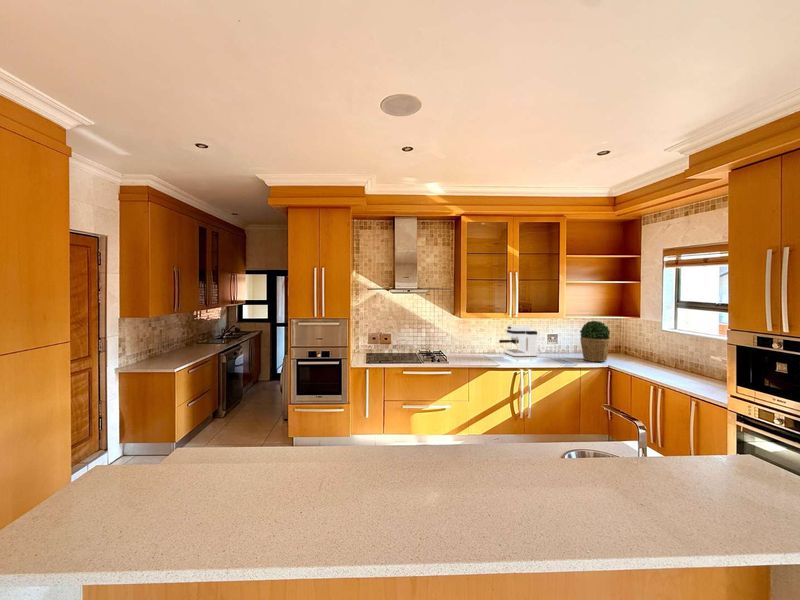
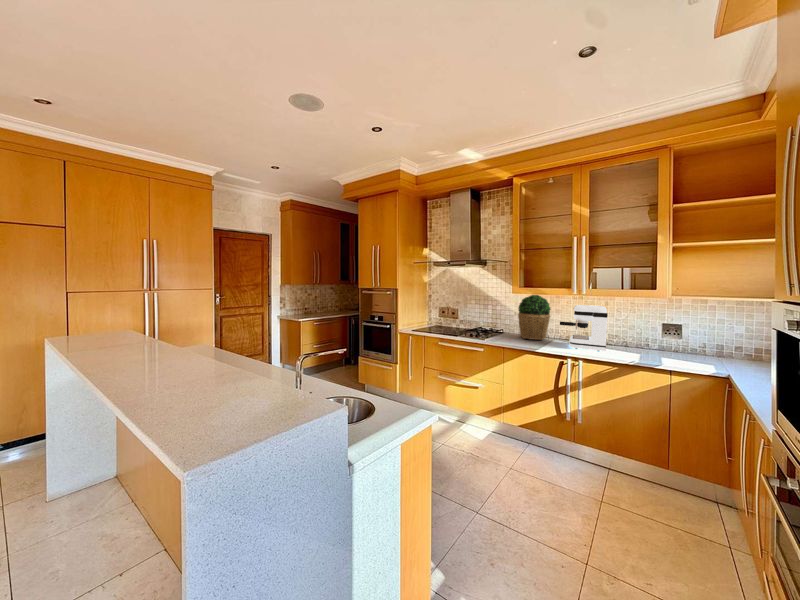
potted plant: present [580,321,610,362] -> present [518,295,551,340]

